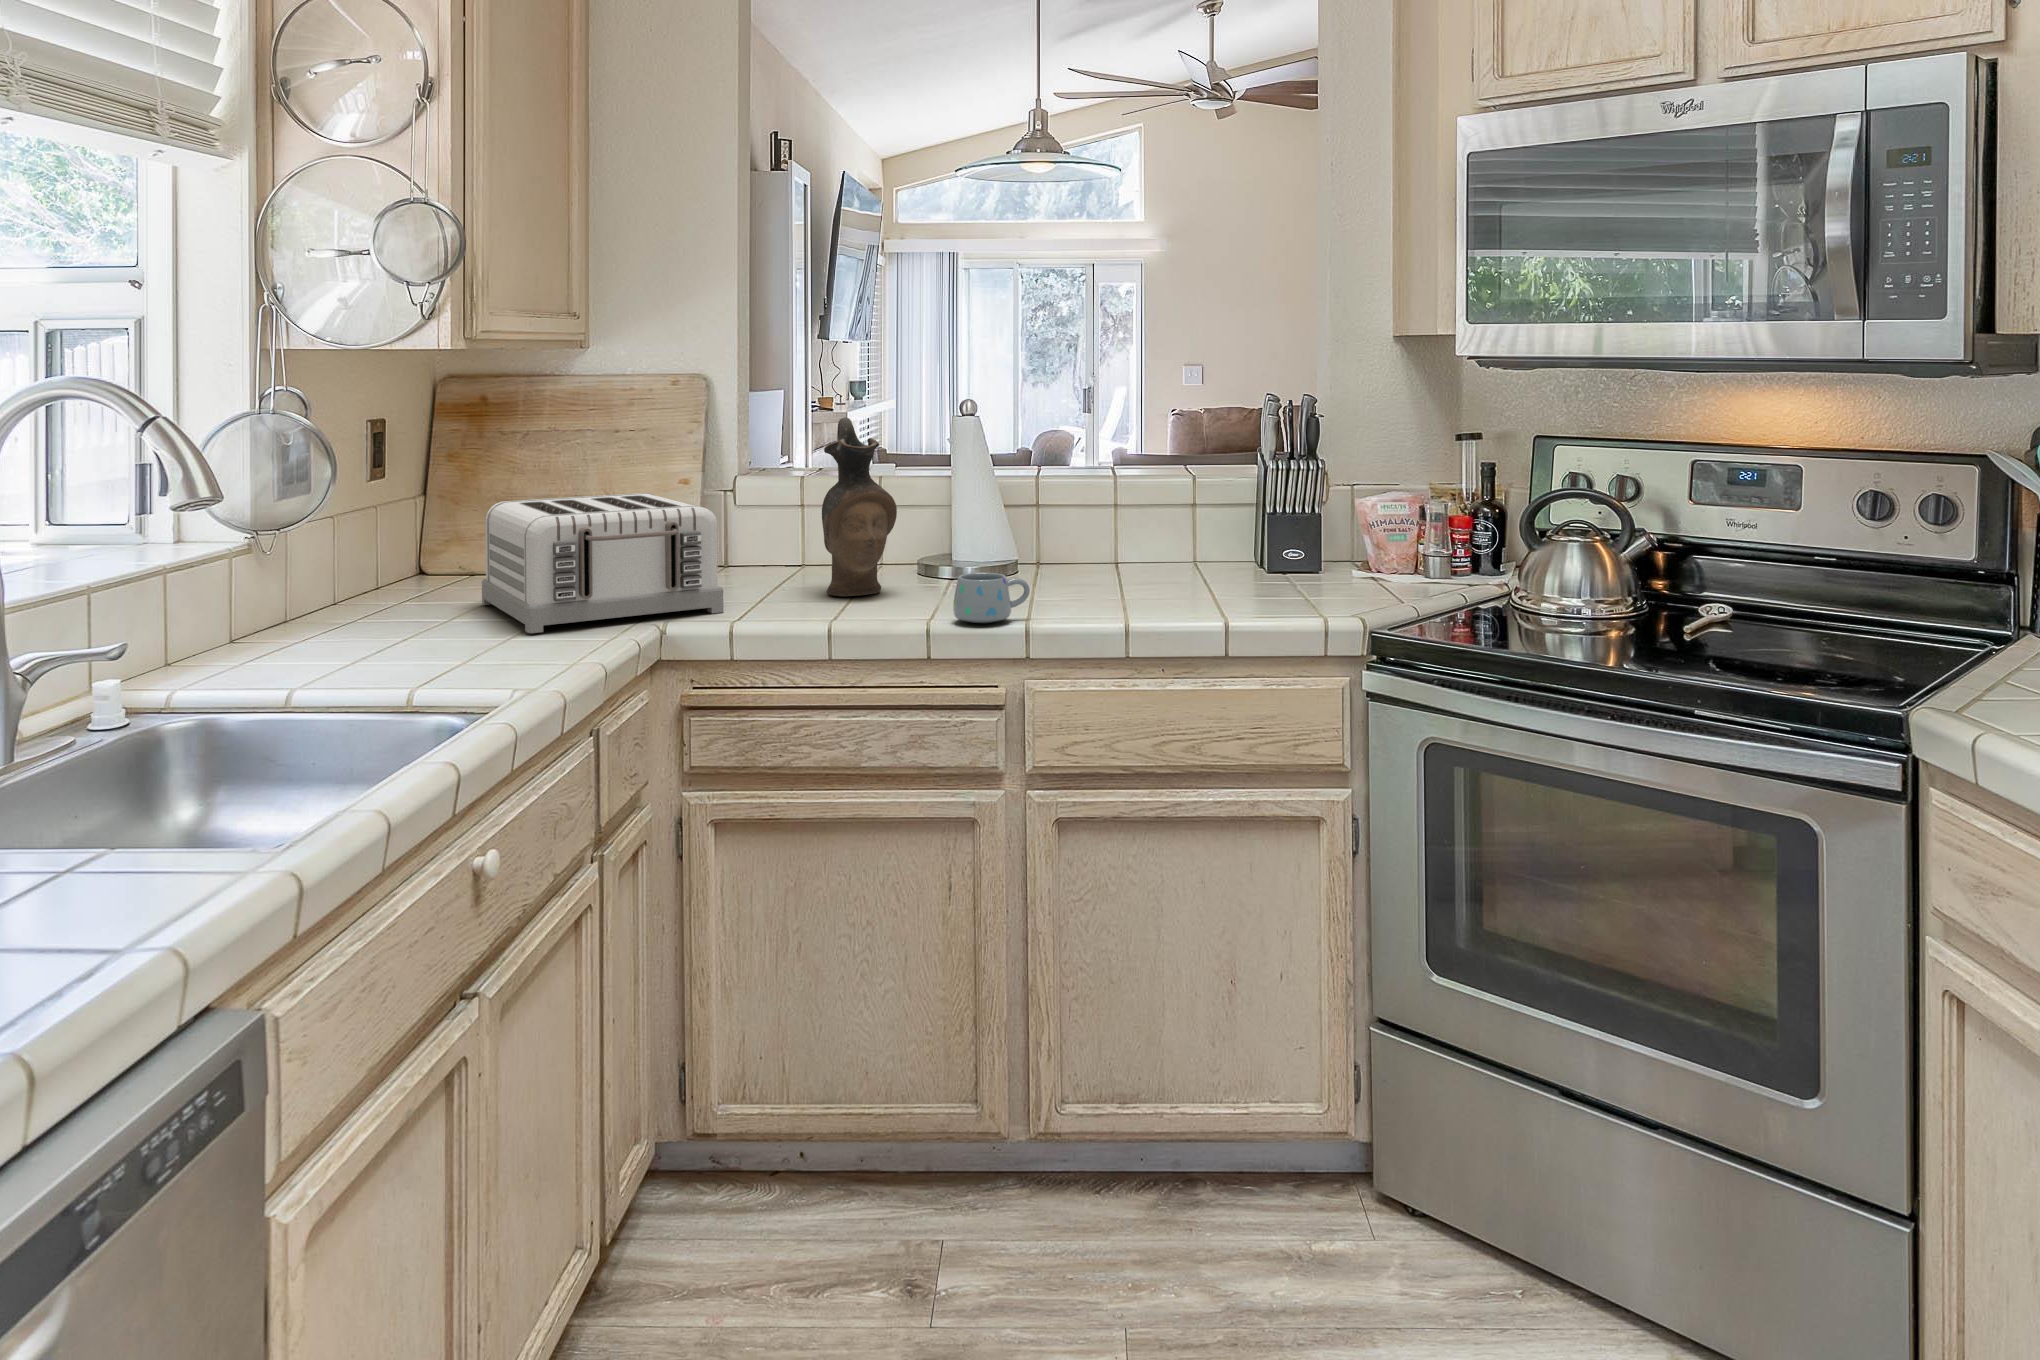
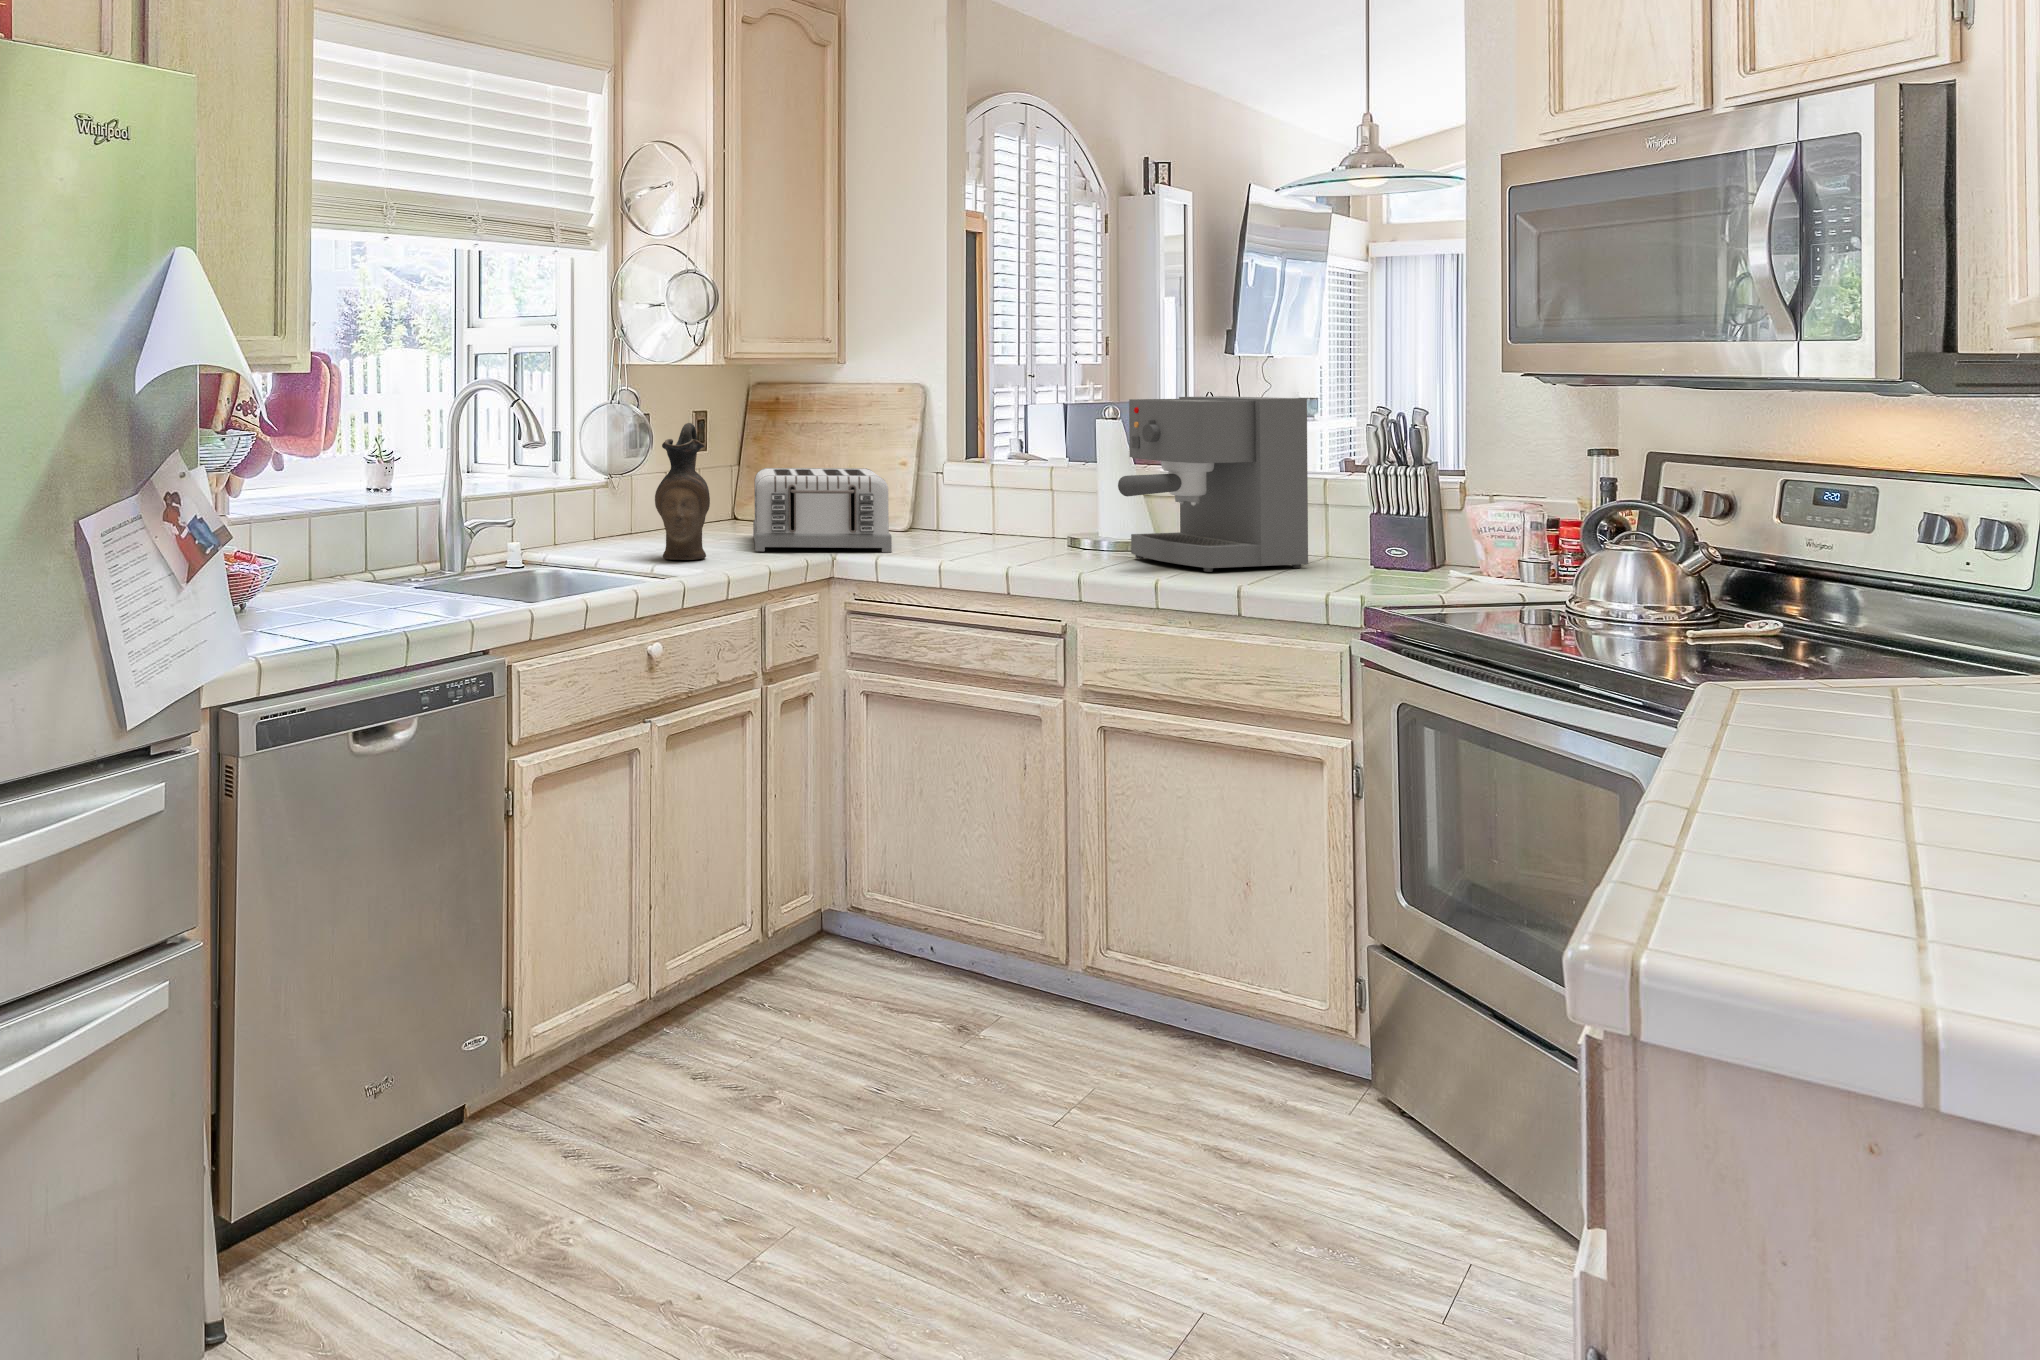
coffee maker: none [1020,386,1214,601] -> present [1118,396,1308,572]
ceramic pitcher: present [822,417,897,596] -> present [655,423,710,560]
mug: present [953,573,1030,623] -> none [1032,535,1094,572]

